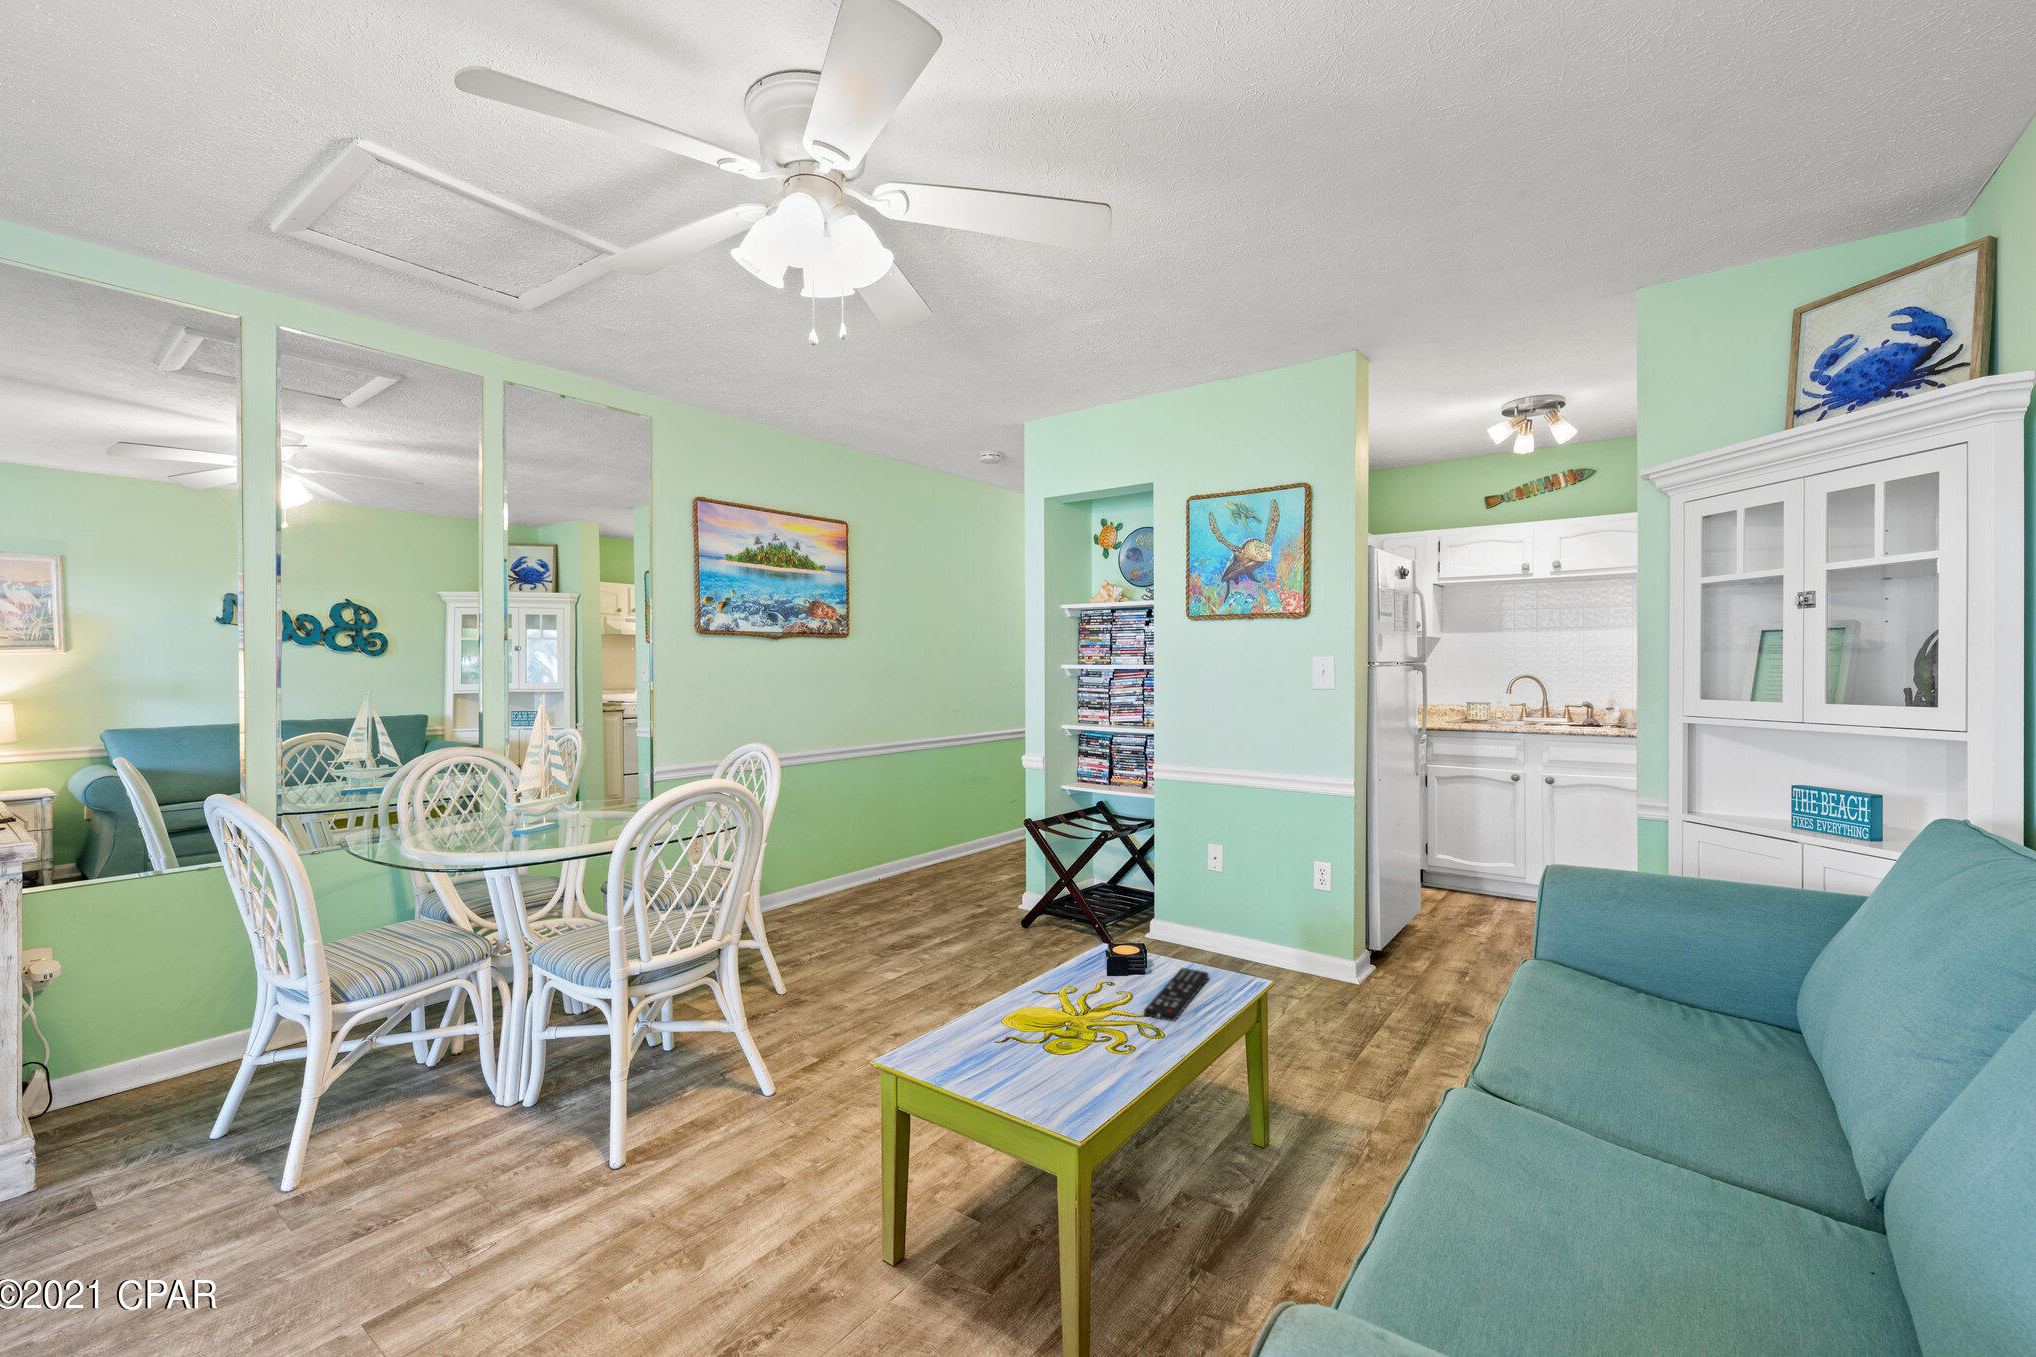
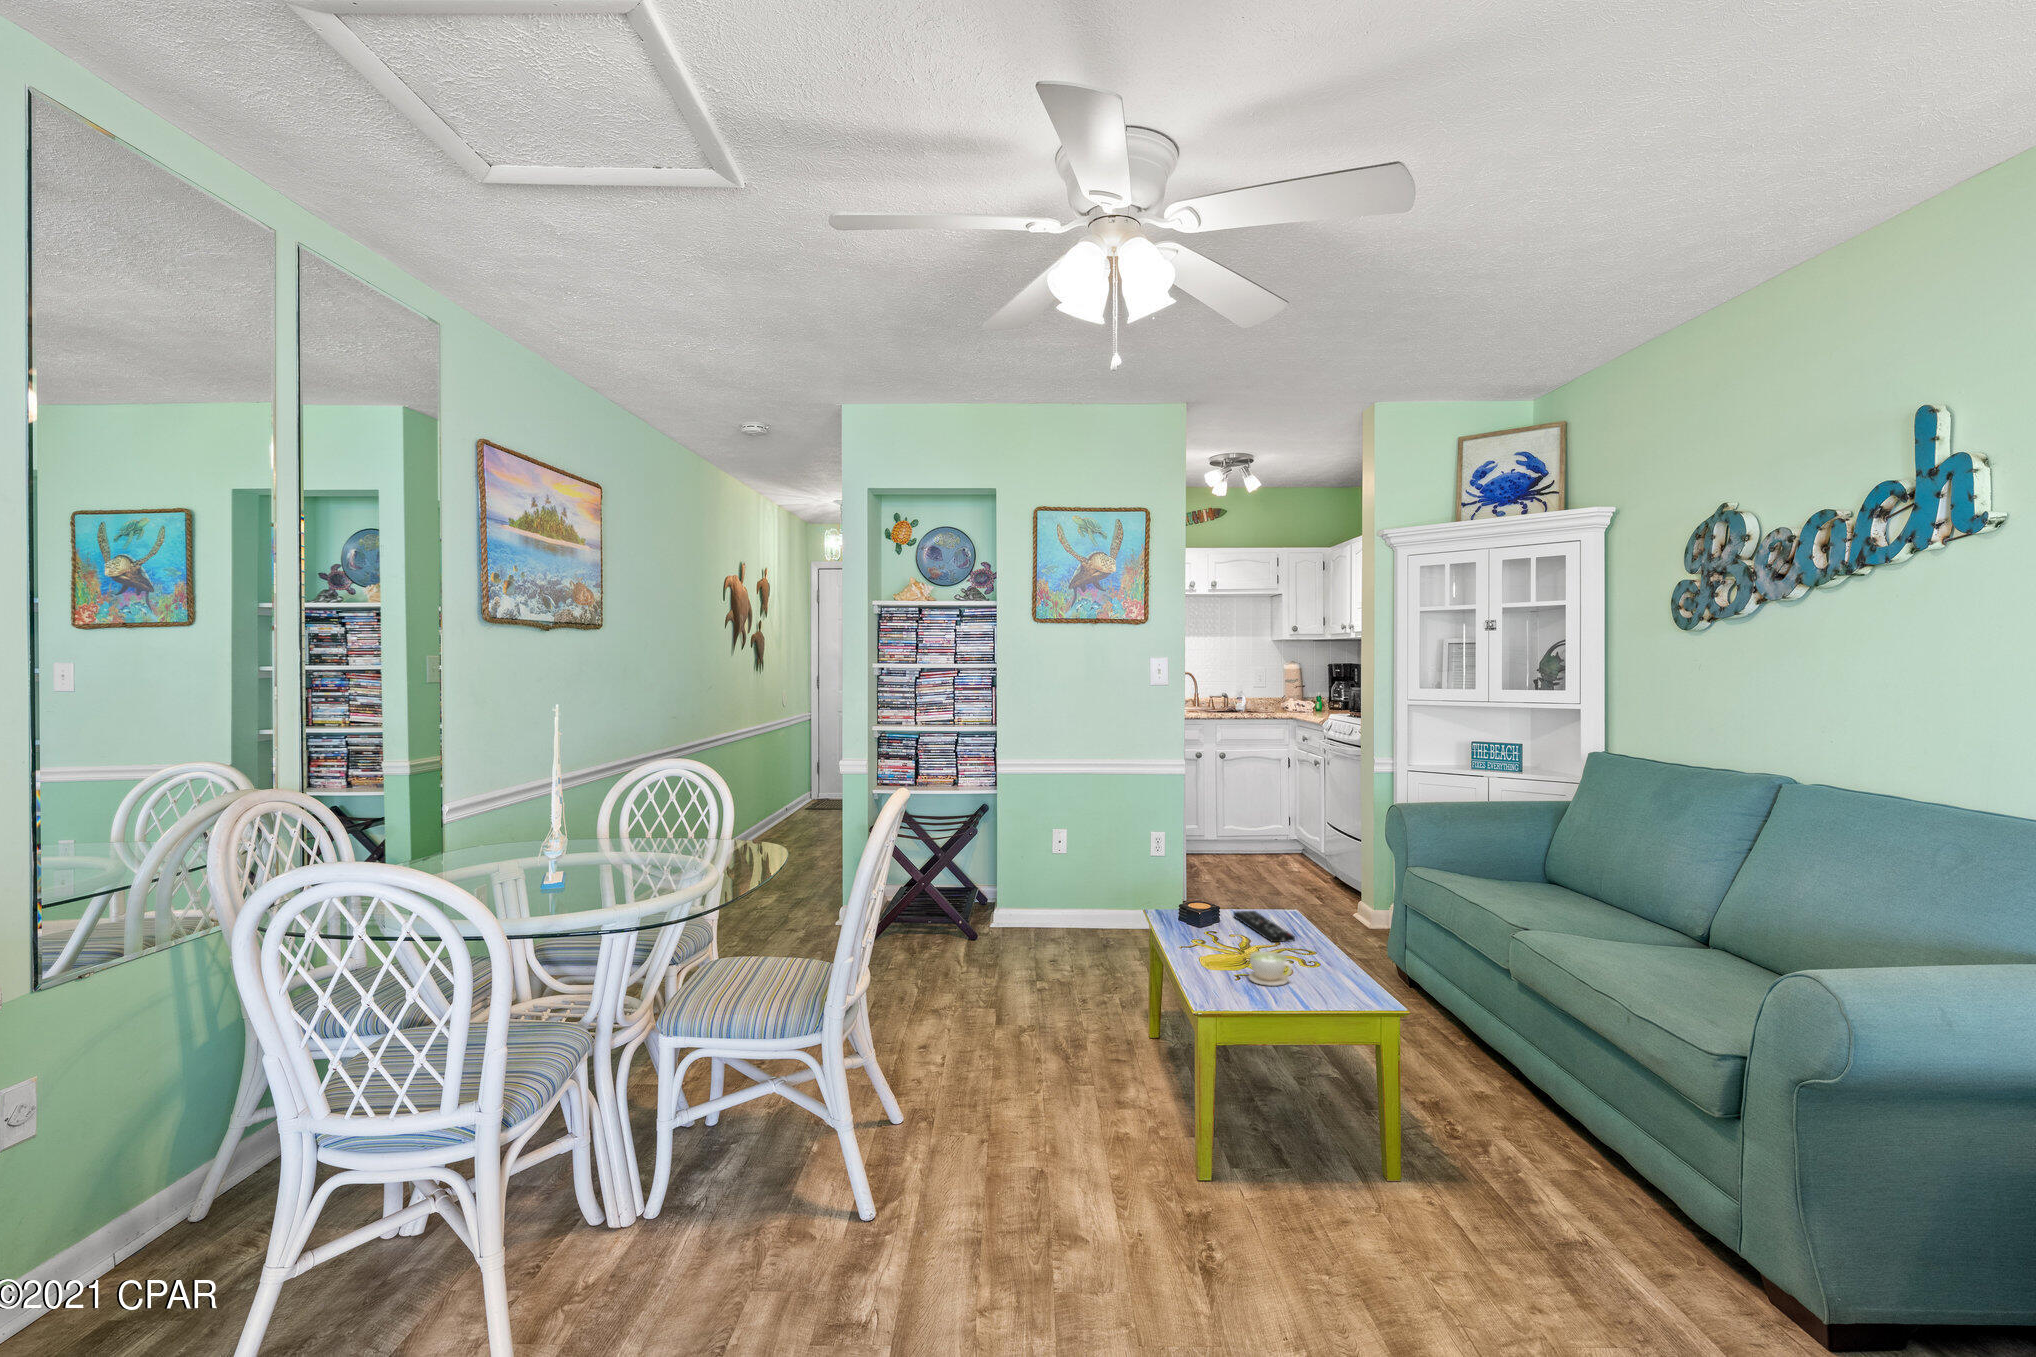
coffee cup: none [997,1020,1045,1070] -> present [1249,951,1293,986]

